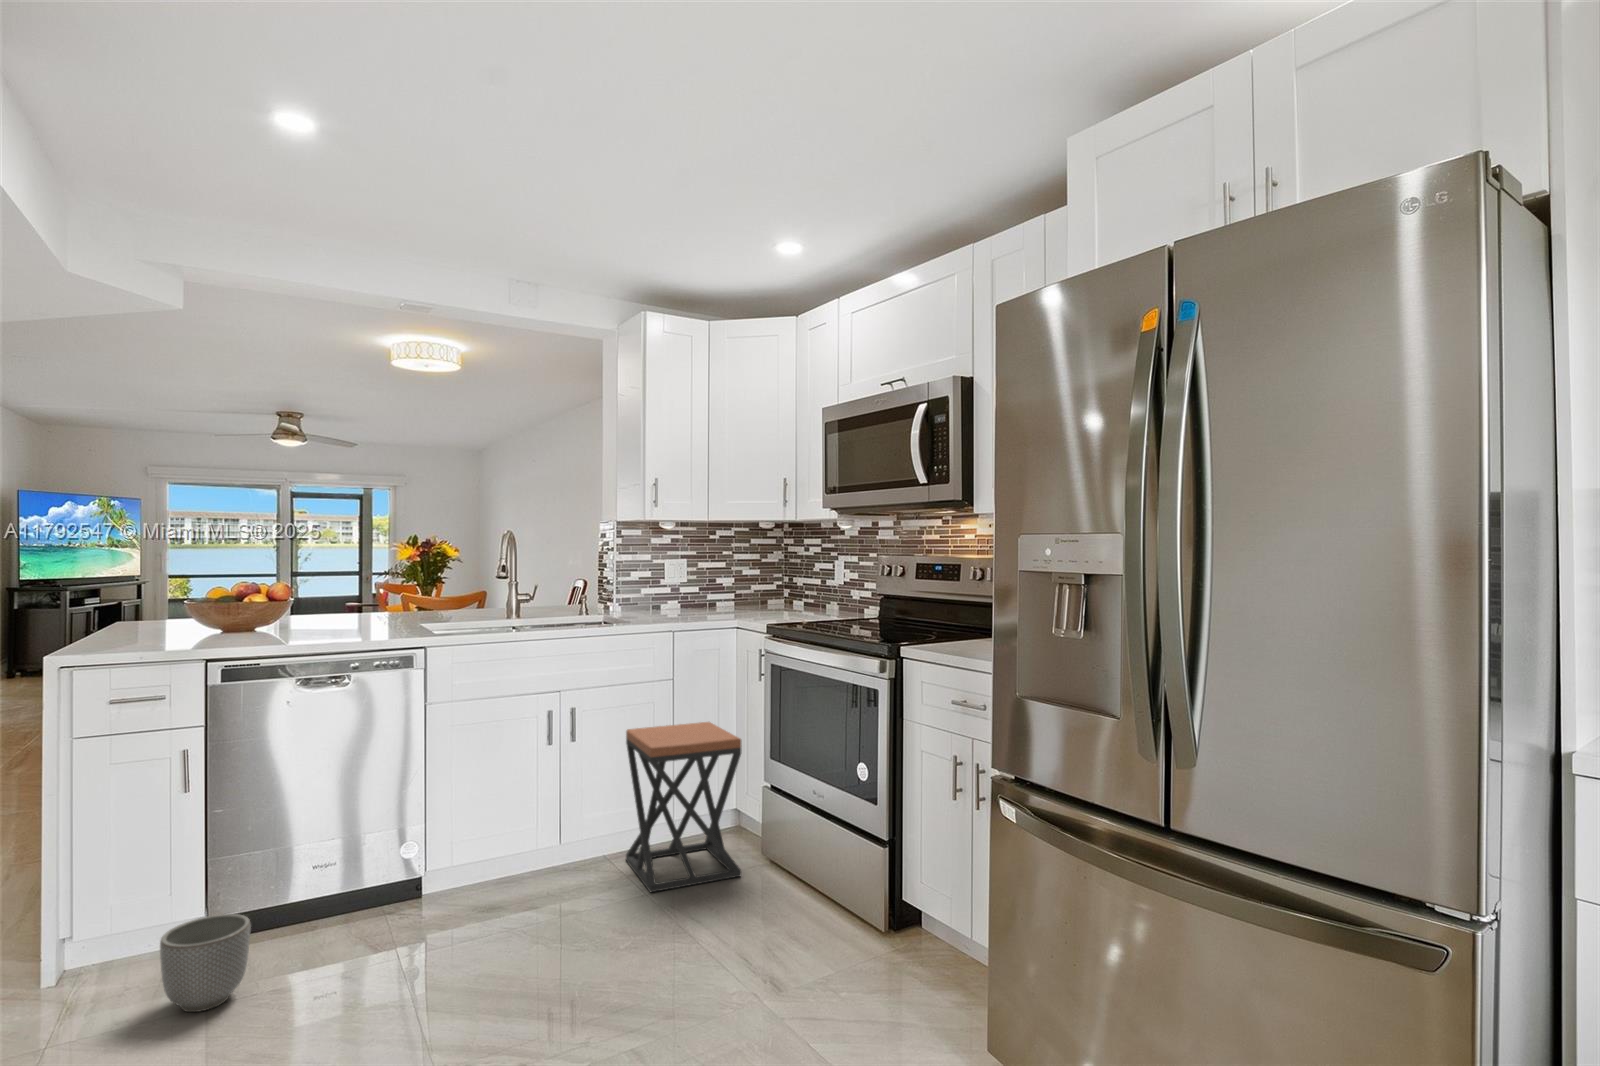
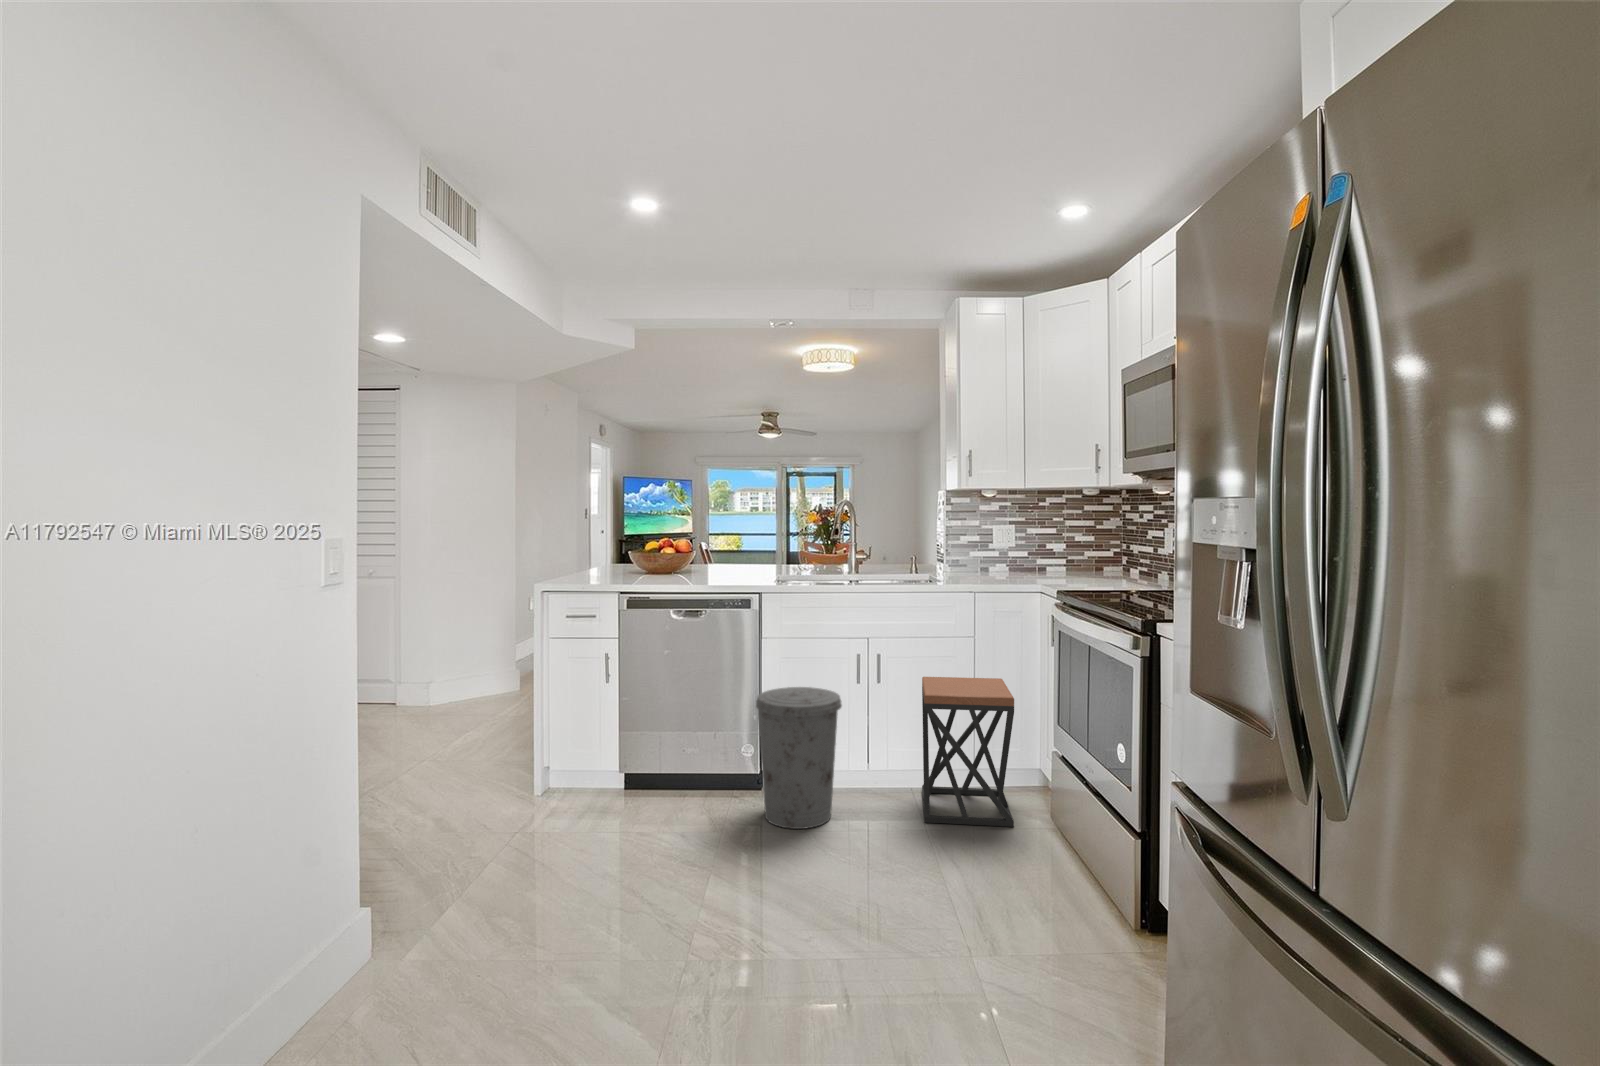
trash can: none [443,757,555,937] -> present [756,687,842,829]
planter: present [160,914,251,1012] -> none [573,769,625,831]

